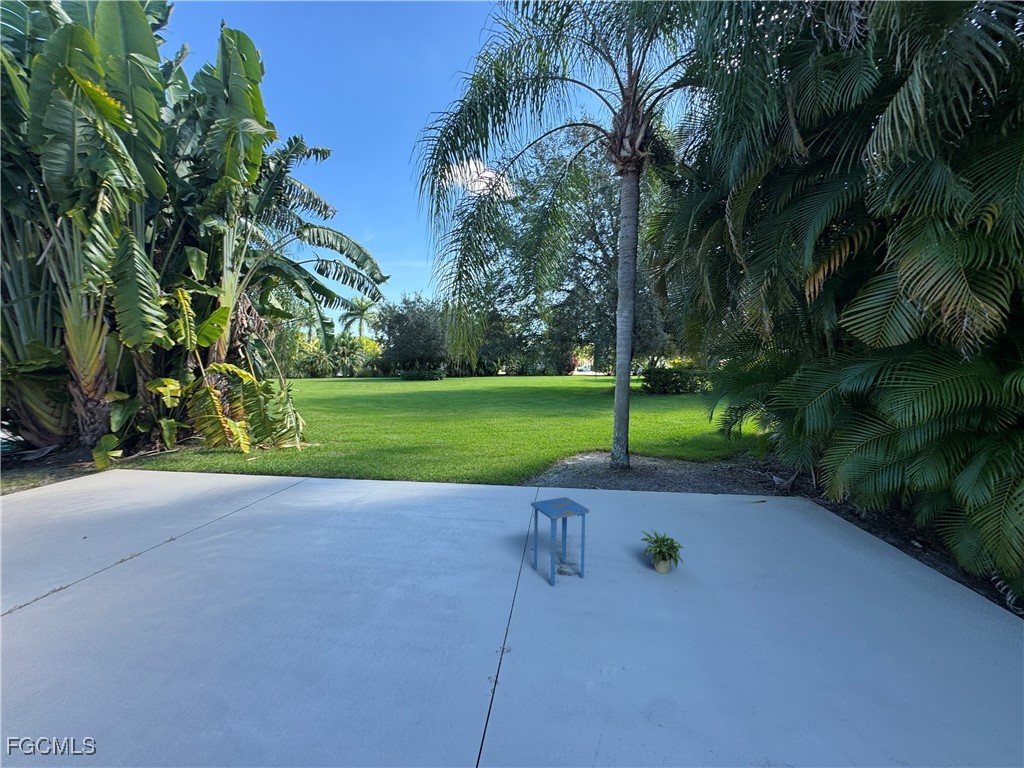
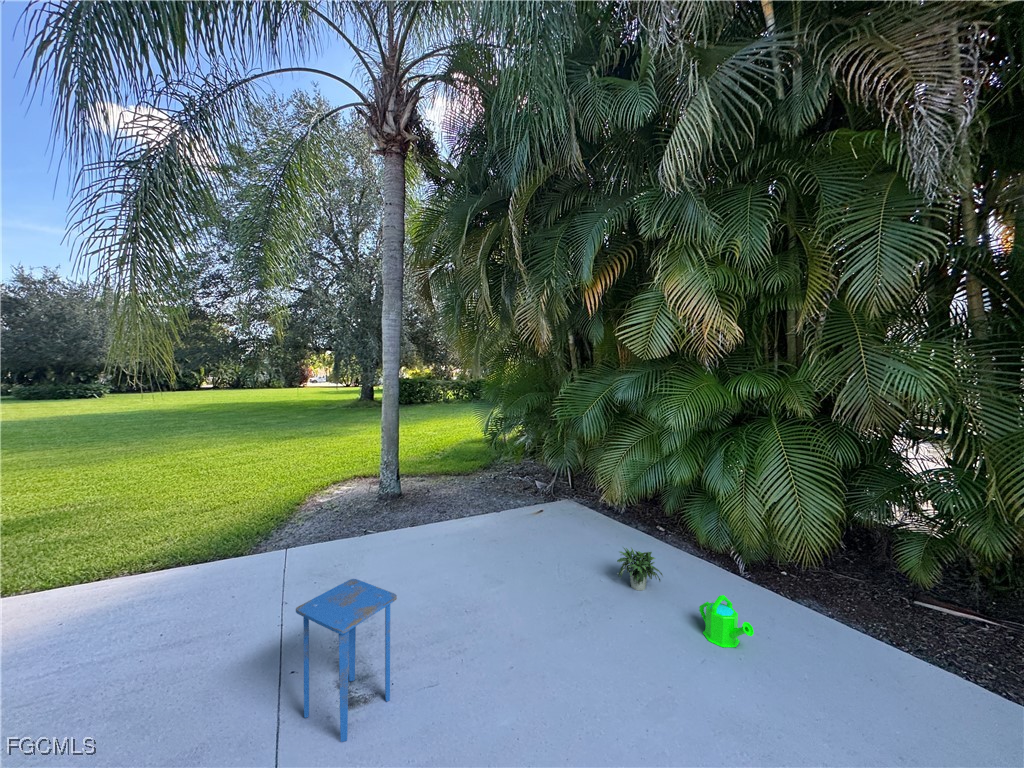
potted plant: present [641,530,685,574] -> present [617,548,662,590]
watering can: none [893,596,949,651] -> present [699,595,754,647]

